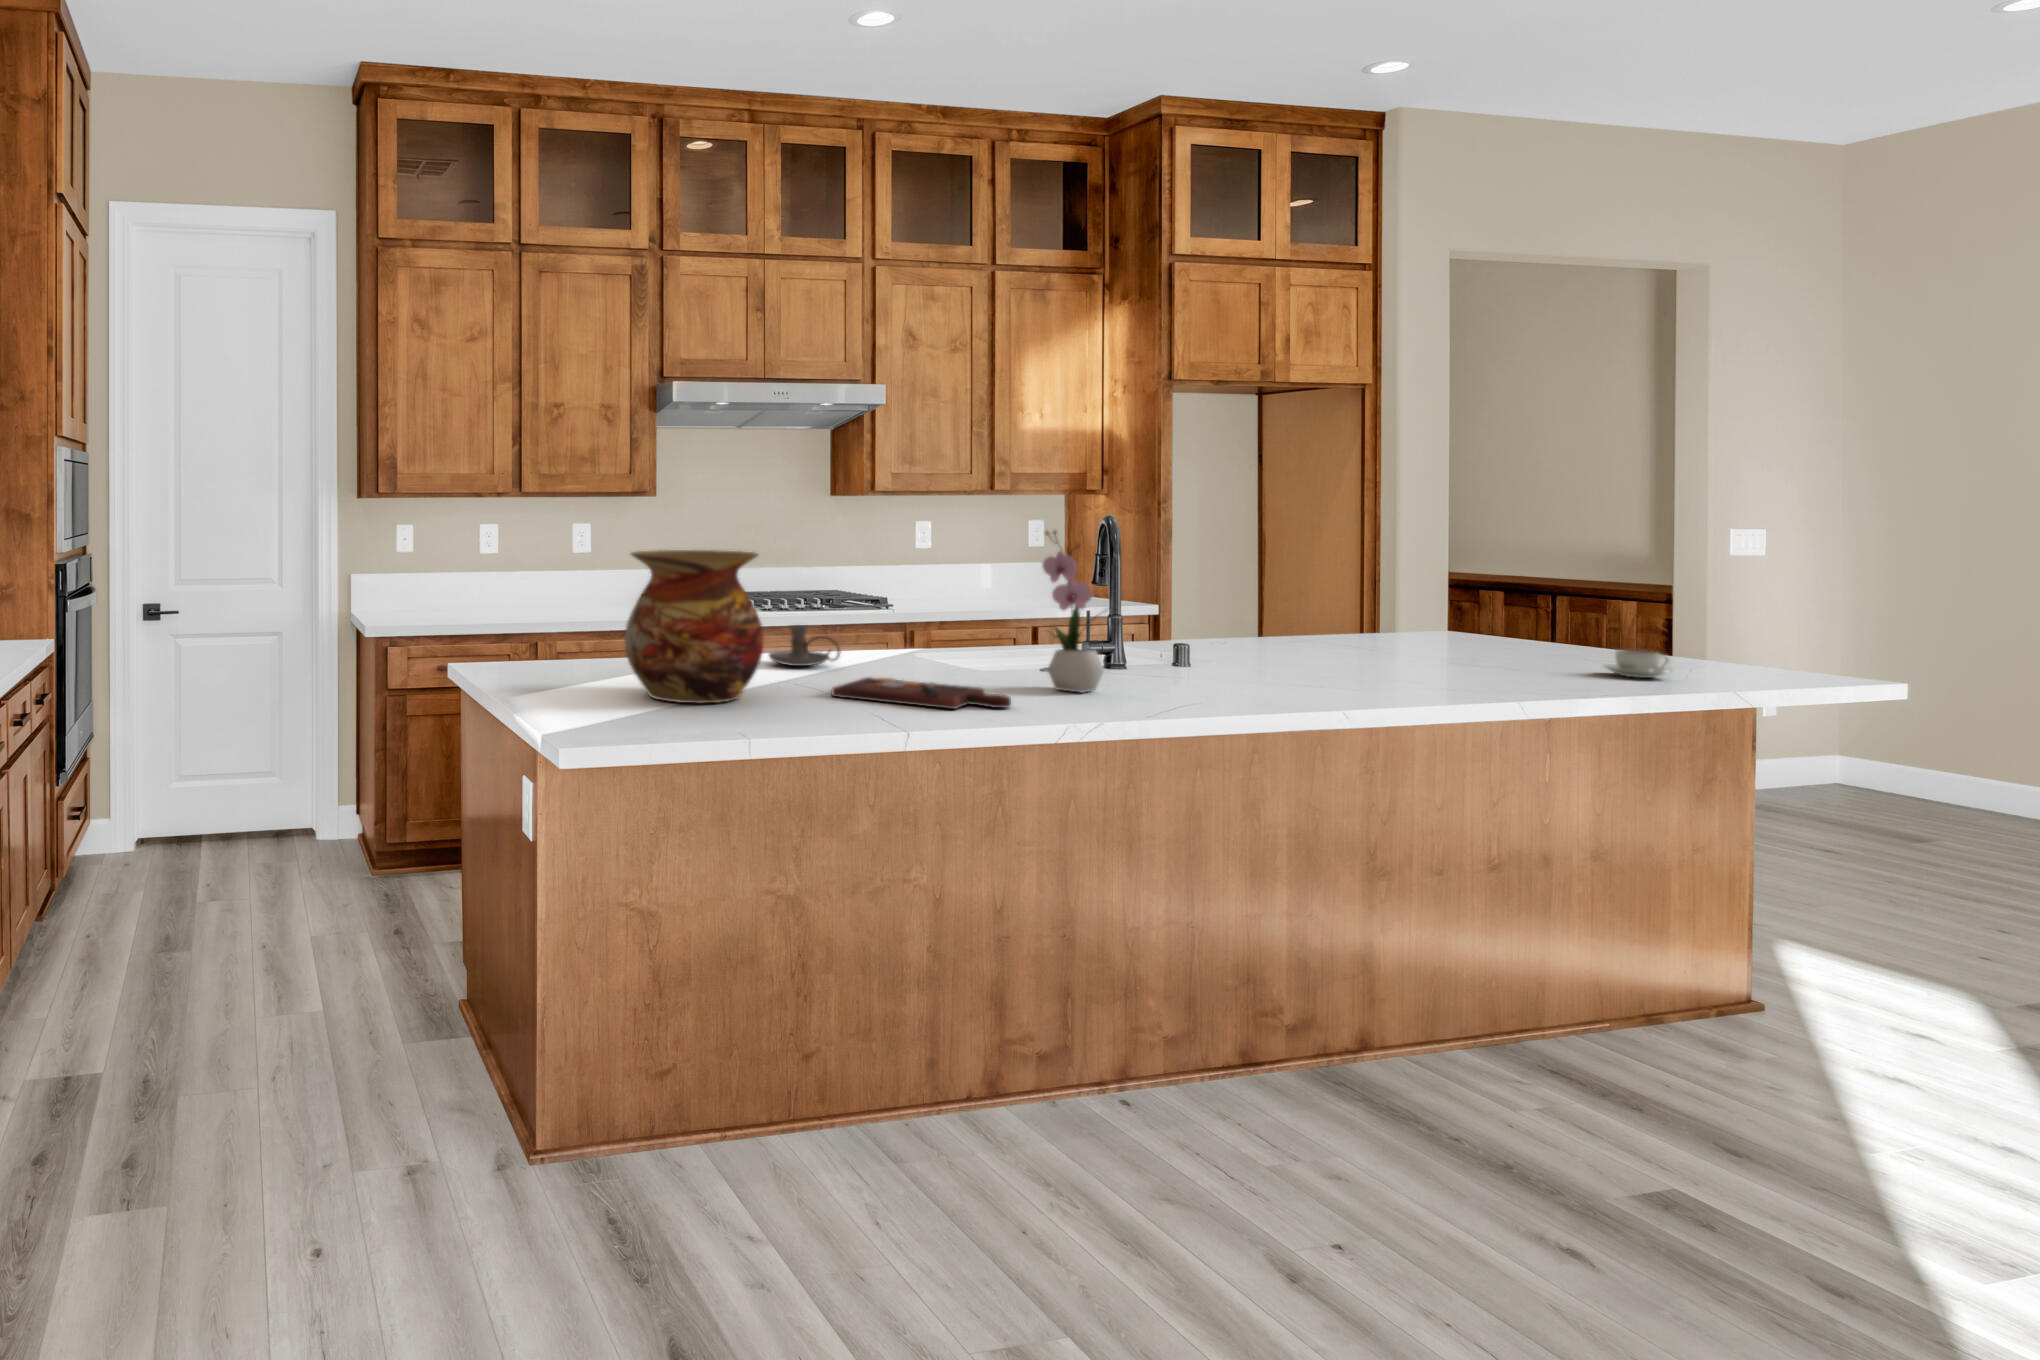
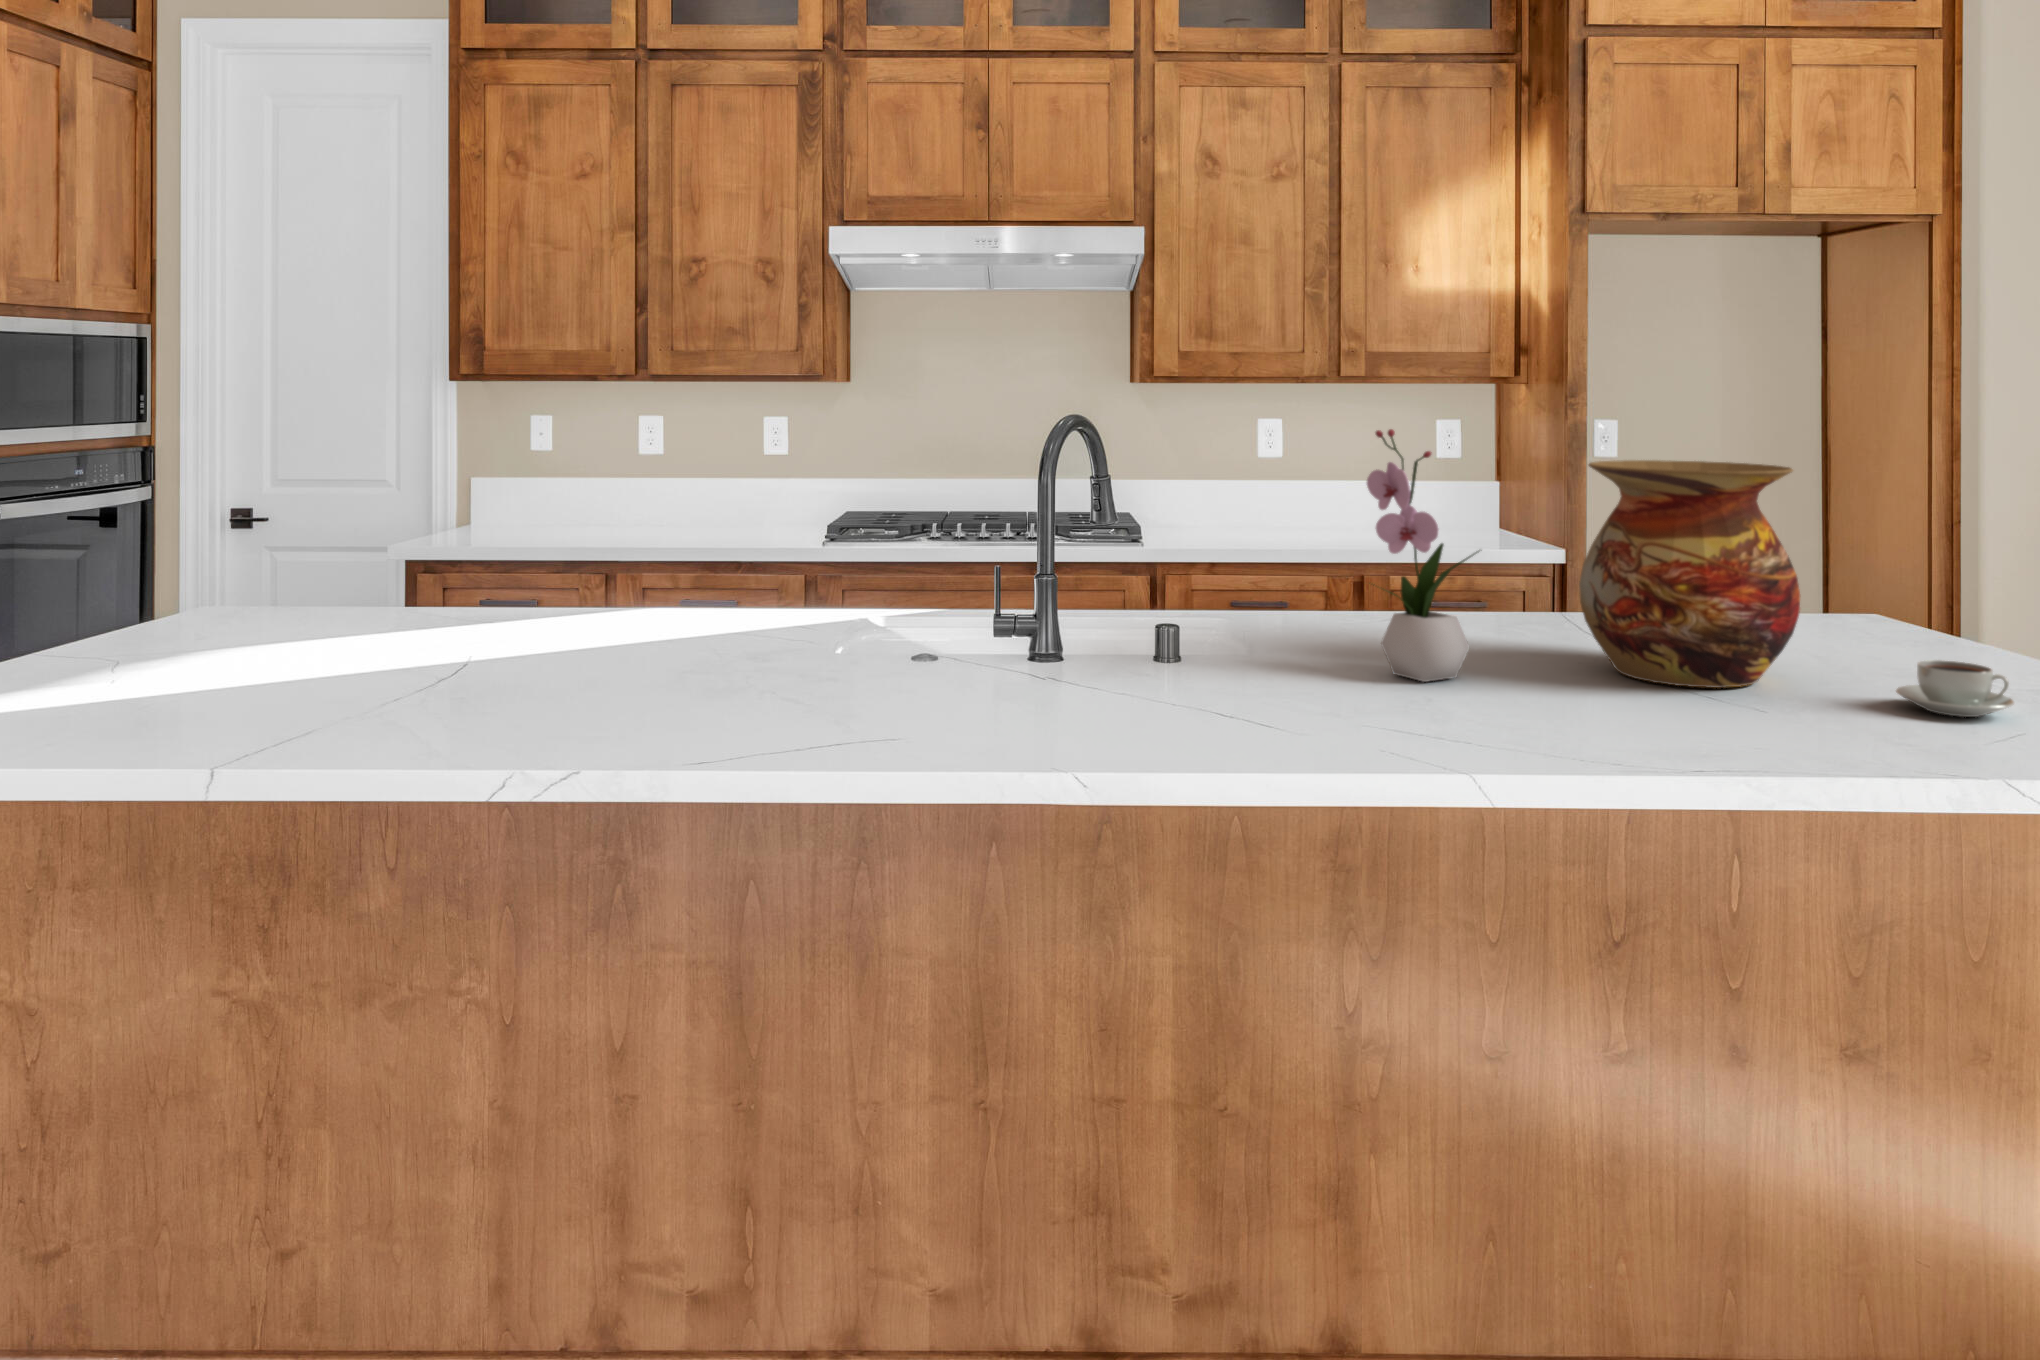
flower arrangement: present [1042,531,1104,693] -> present [1367,429,1479,682]
vase: present [625,550,764,703] -> present [1579,460,1800,688]
candle holder: present [769,625,840,666] -> none [544,566,637,628]
cutting board: present [832,677,1011,709] -> none [405,654,620,721]

